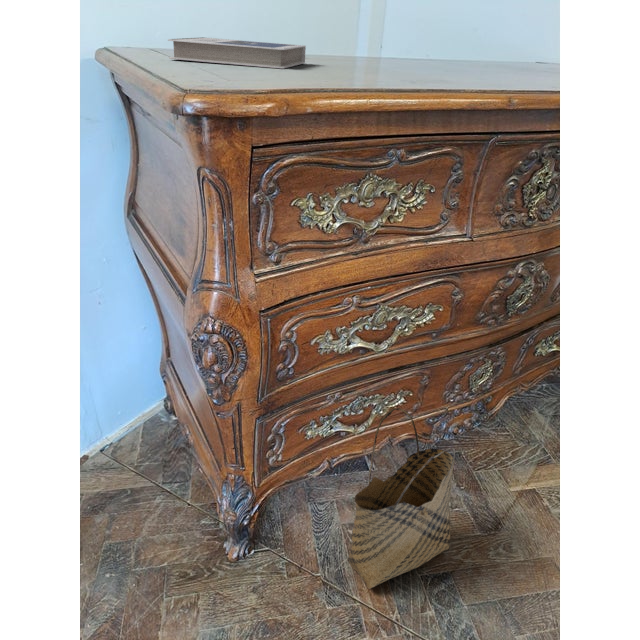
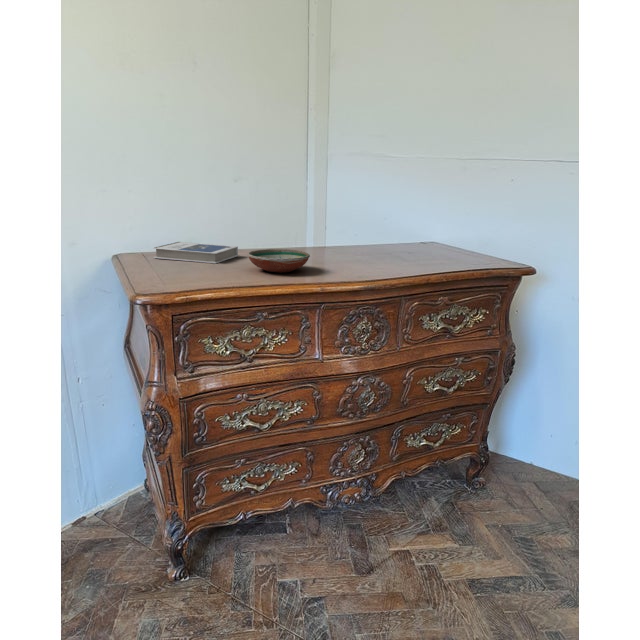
decorative bowl: none [351,43,463,81] -> present [248,249,310,272]
woven basket: present [348,408,455,589] -> none [249,472,328,602]

